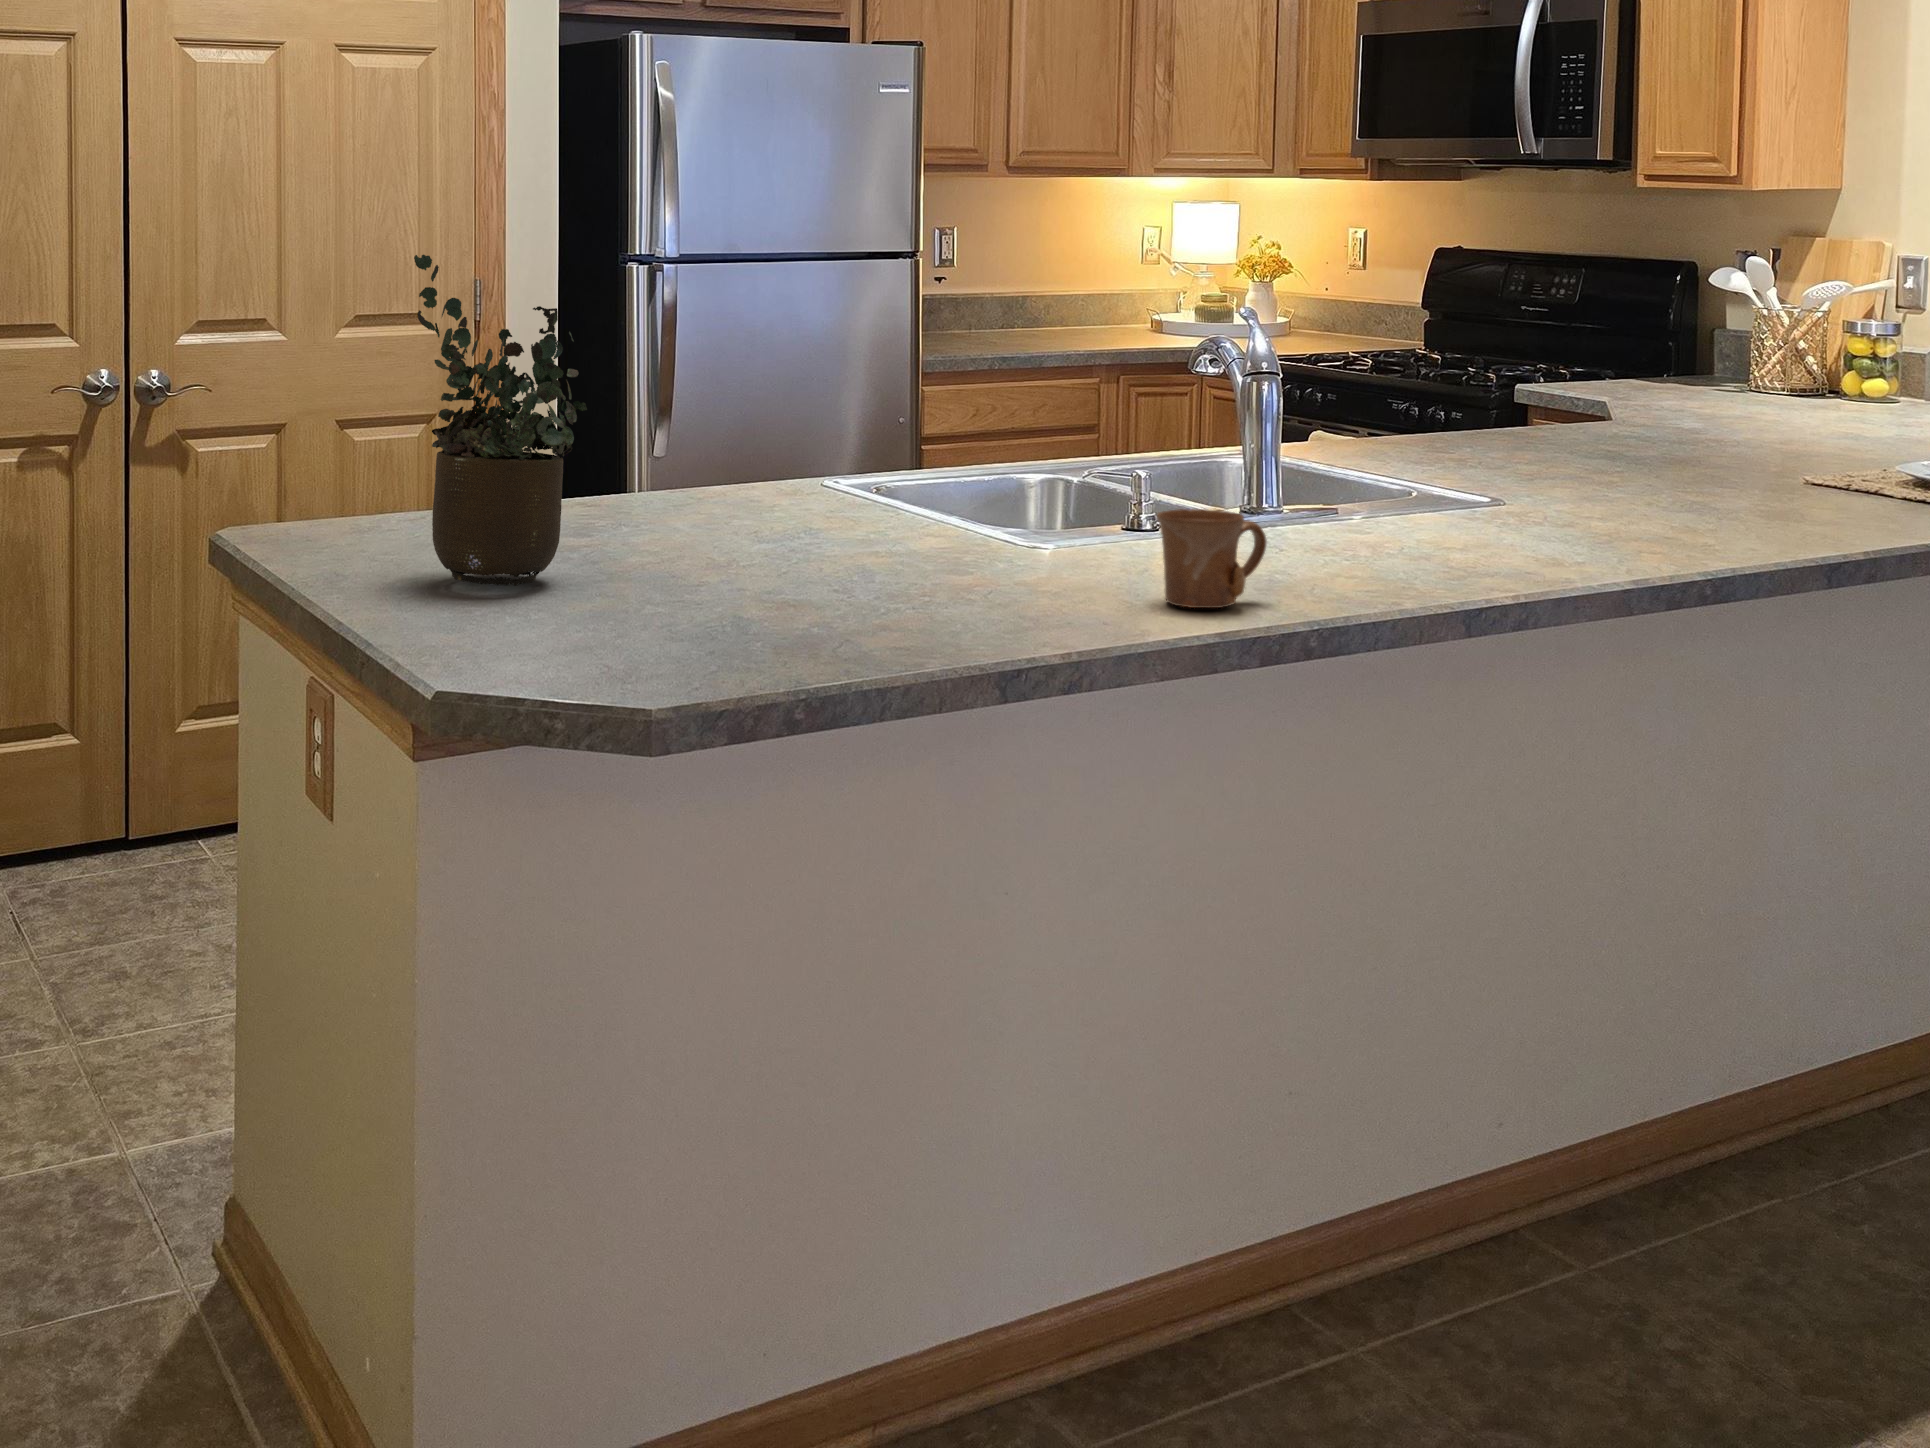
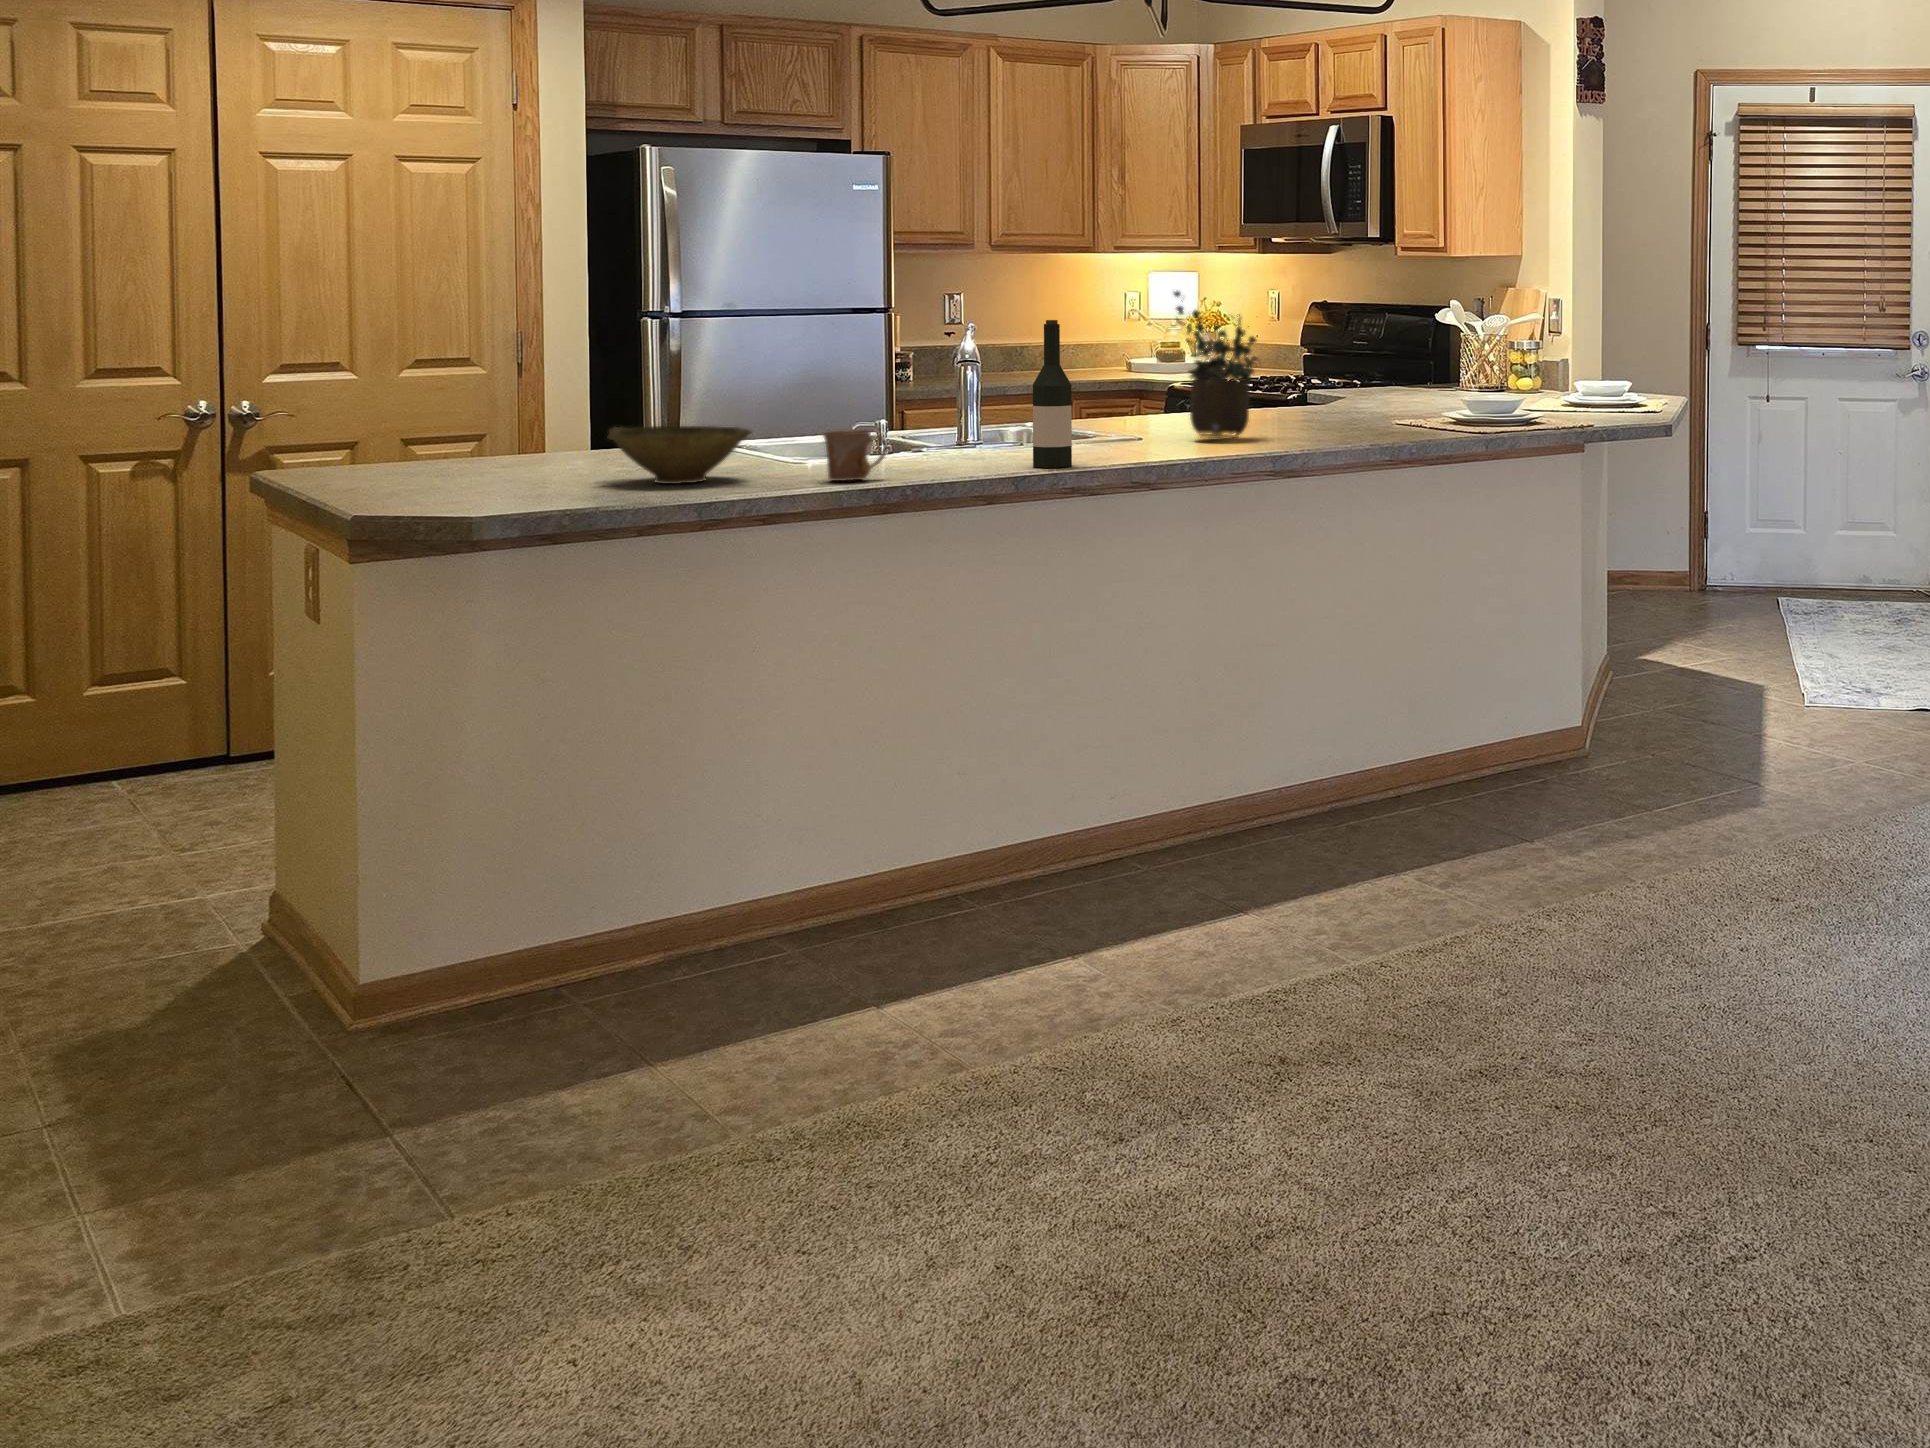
potted plant: present [414,255,587,586] -> present [1174,291,1259,438]
wine bottle: none [1459,307,1542,577] -> present [1033,320,1072,468]
bowl: none [777,485,1035,601] -> present [608,426,751,484]

